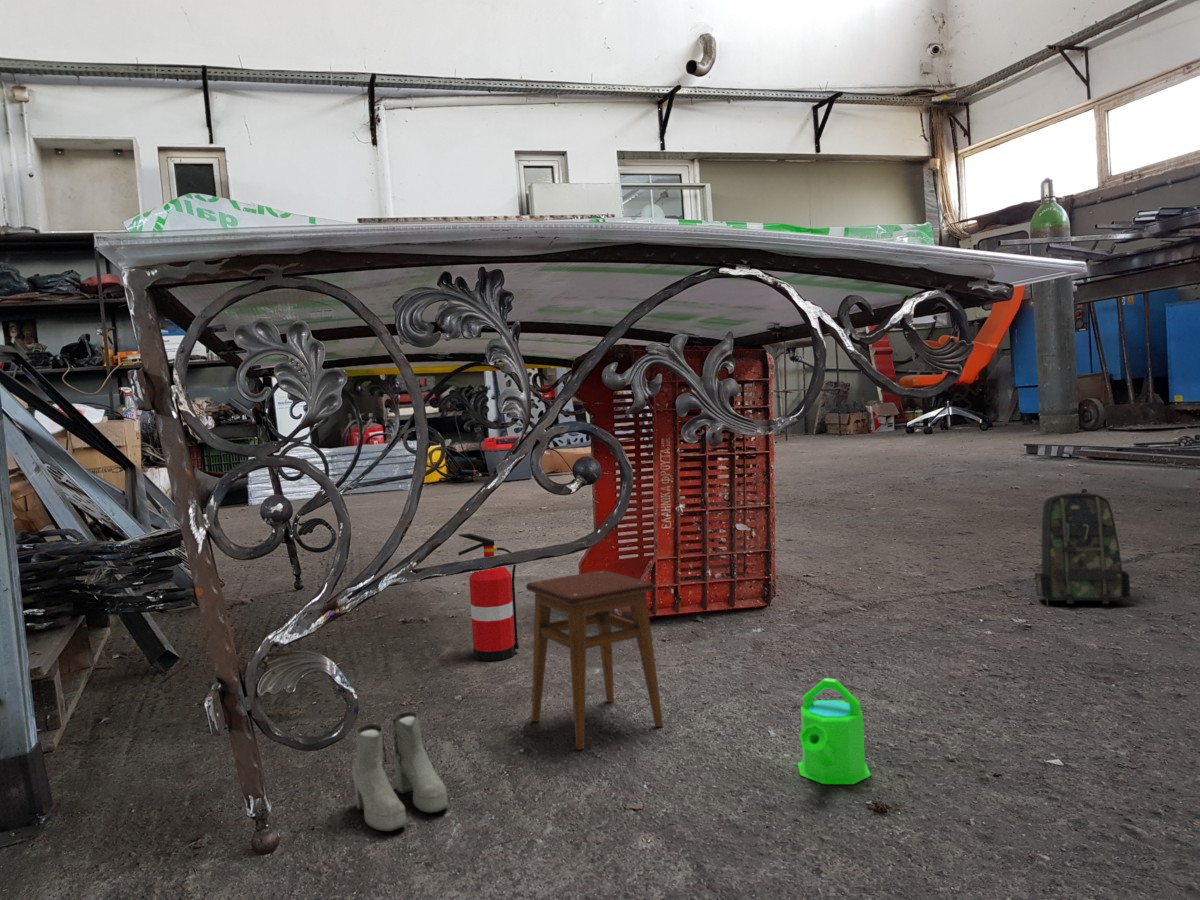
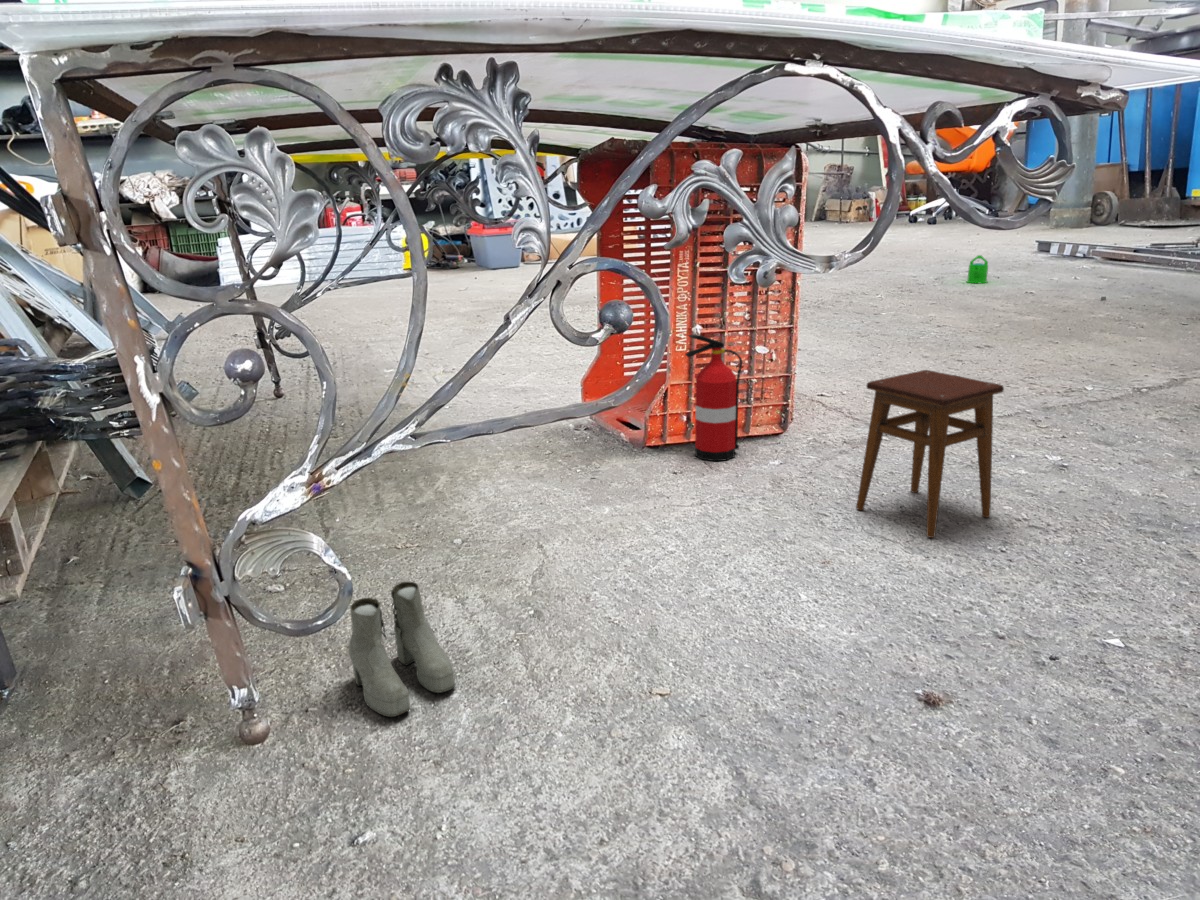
backpack: present [1035,493,1130,606] -> none [1069,319,1173,440]
fire extinguisher: present [458,533,519,661] -> present [686,334,742,461]
stool: present [526,570,663,749] -> present [856,370,1004,538]
watering can: present [798,678,871,784] -> present [967,255,988,283]

